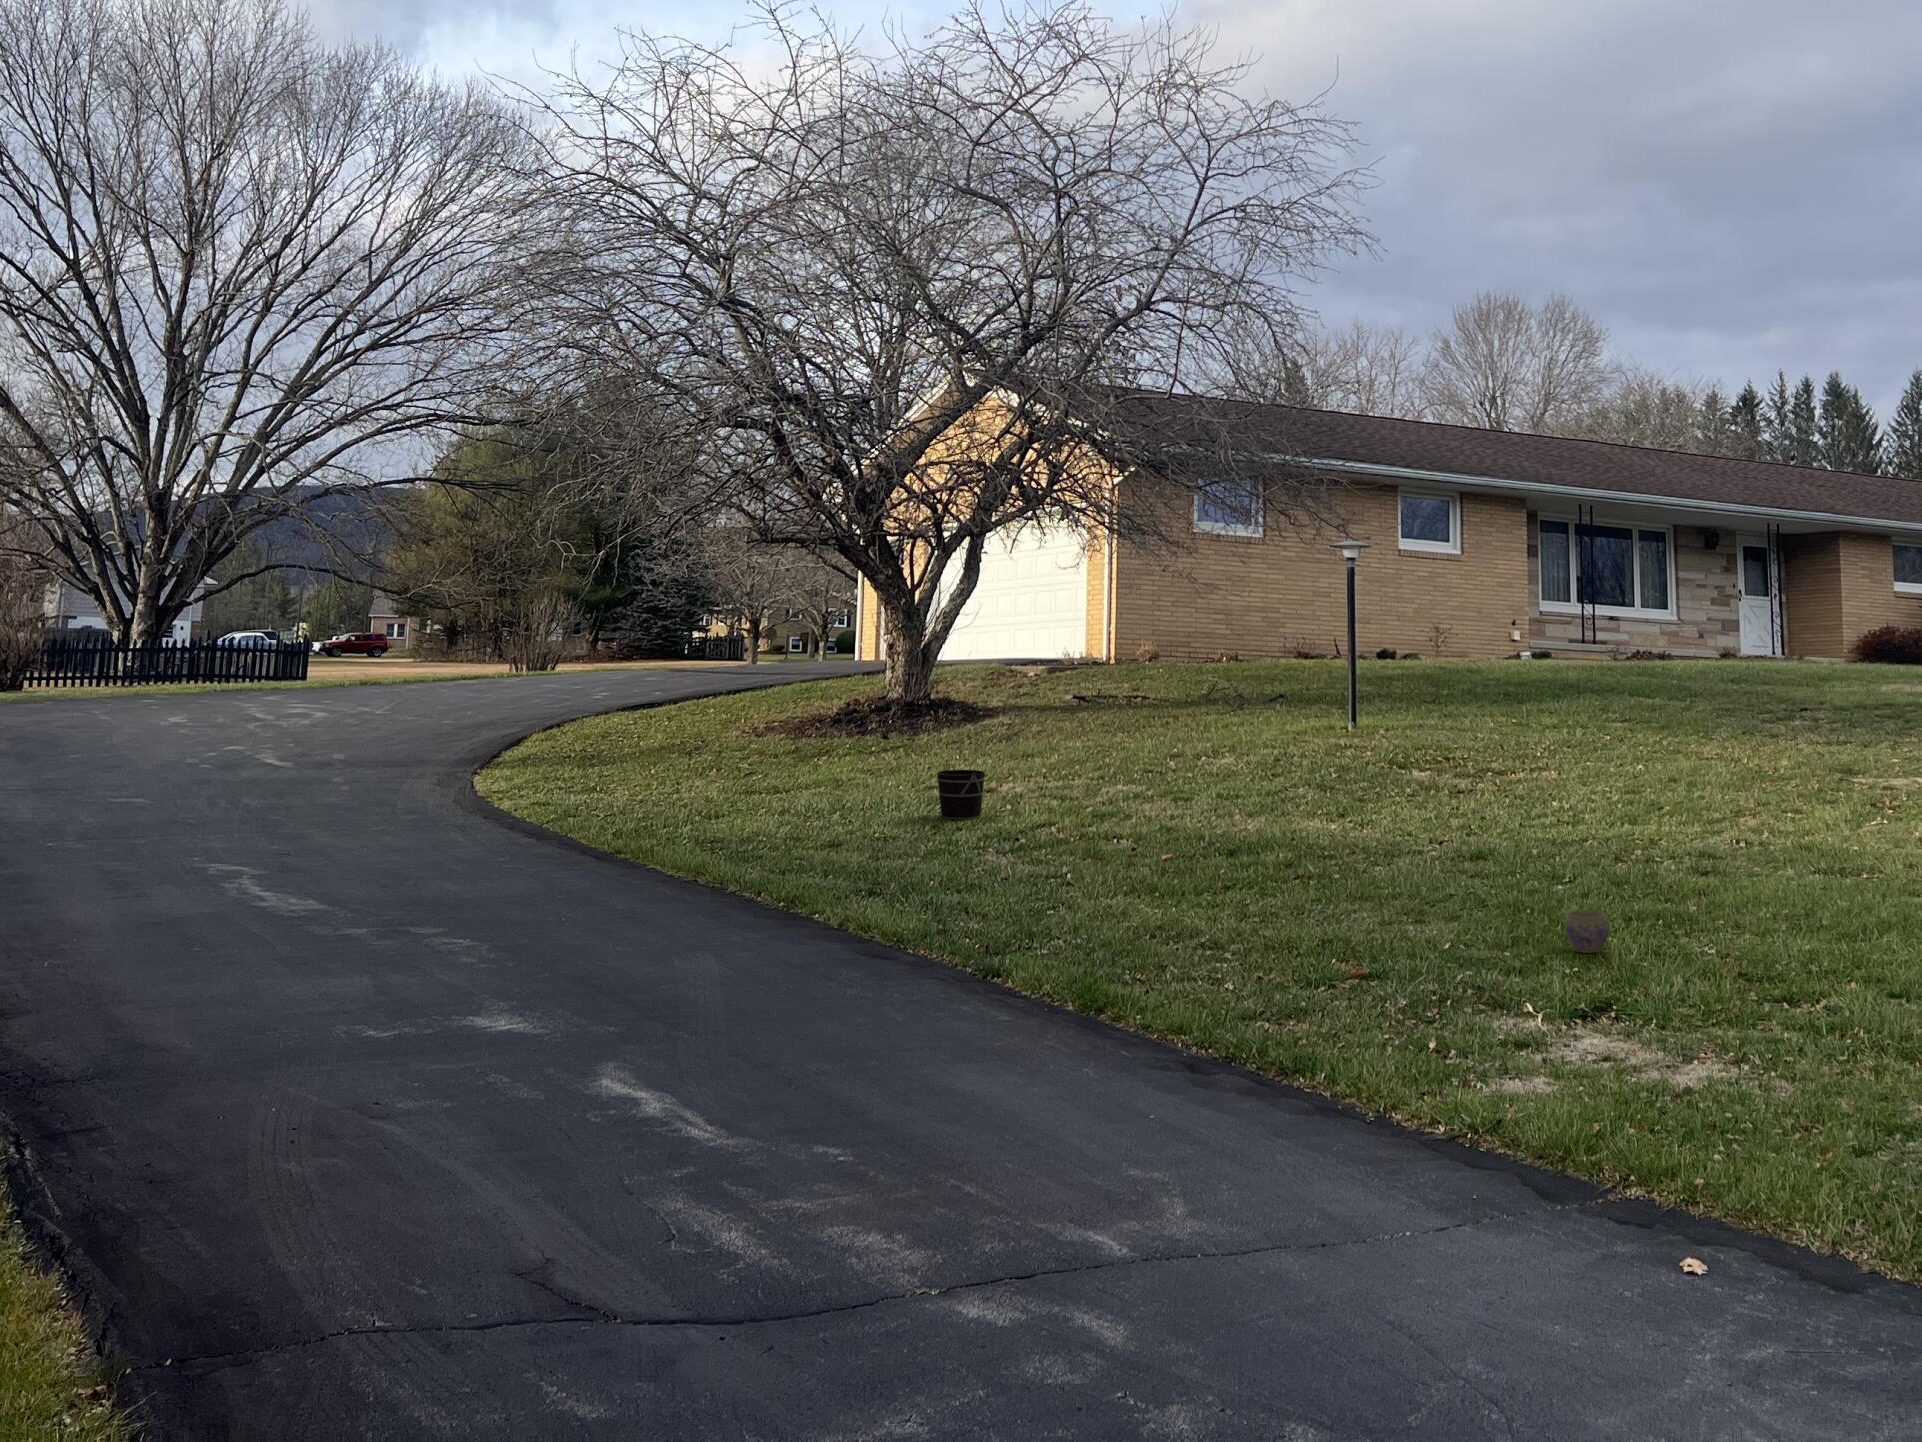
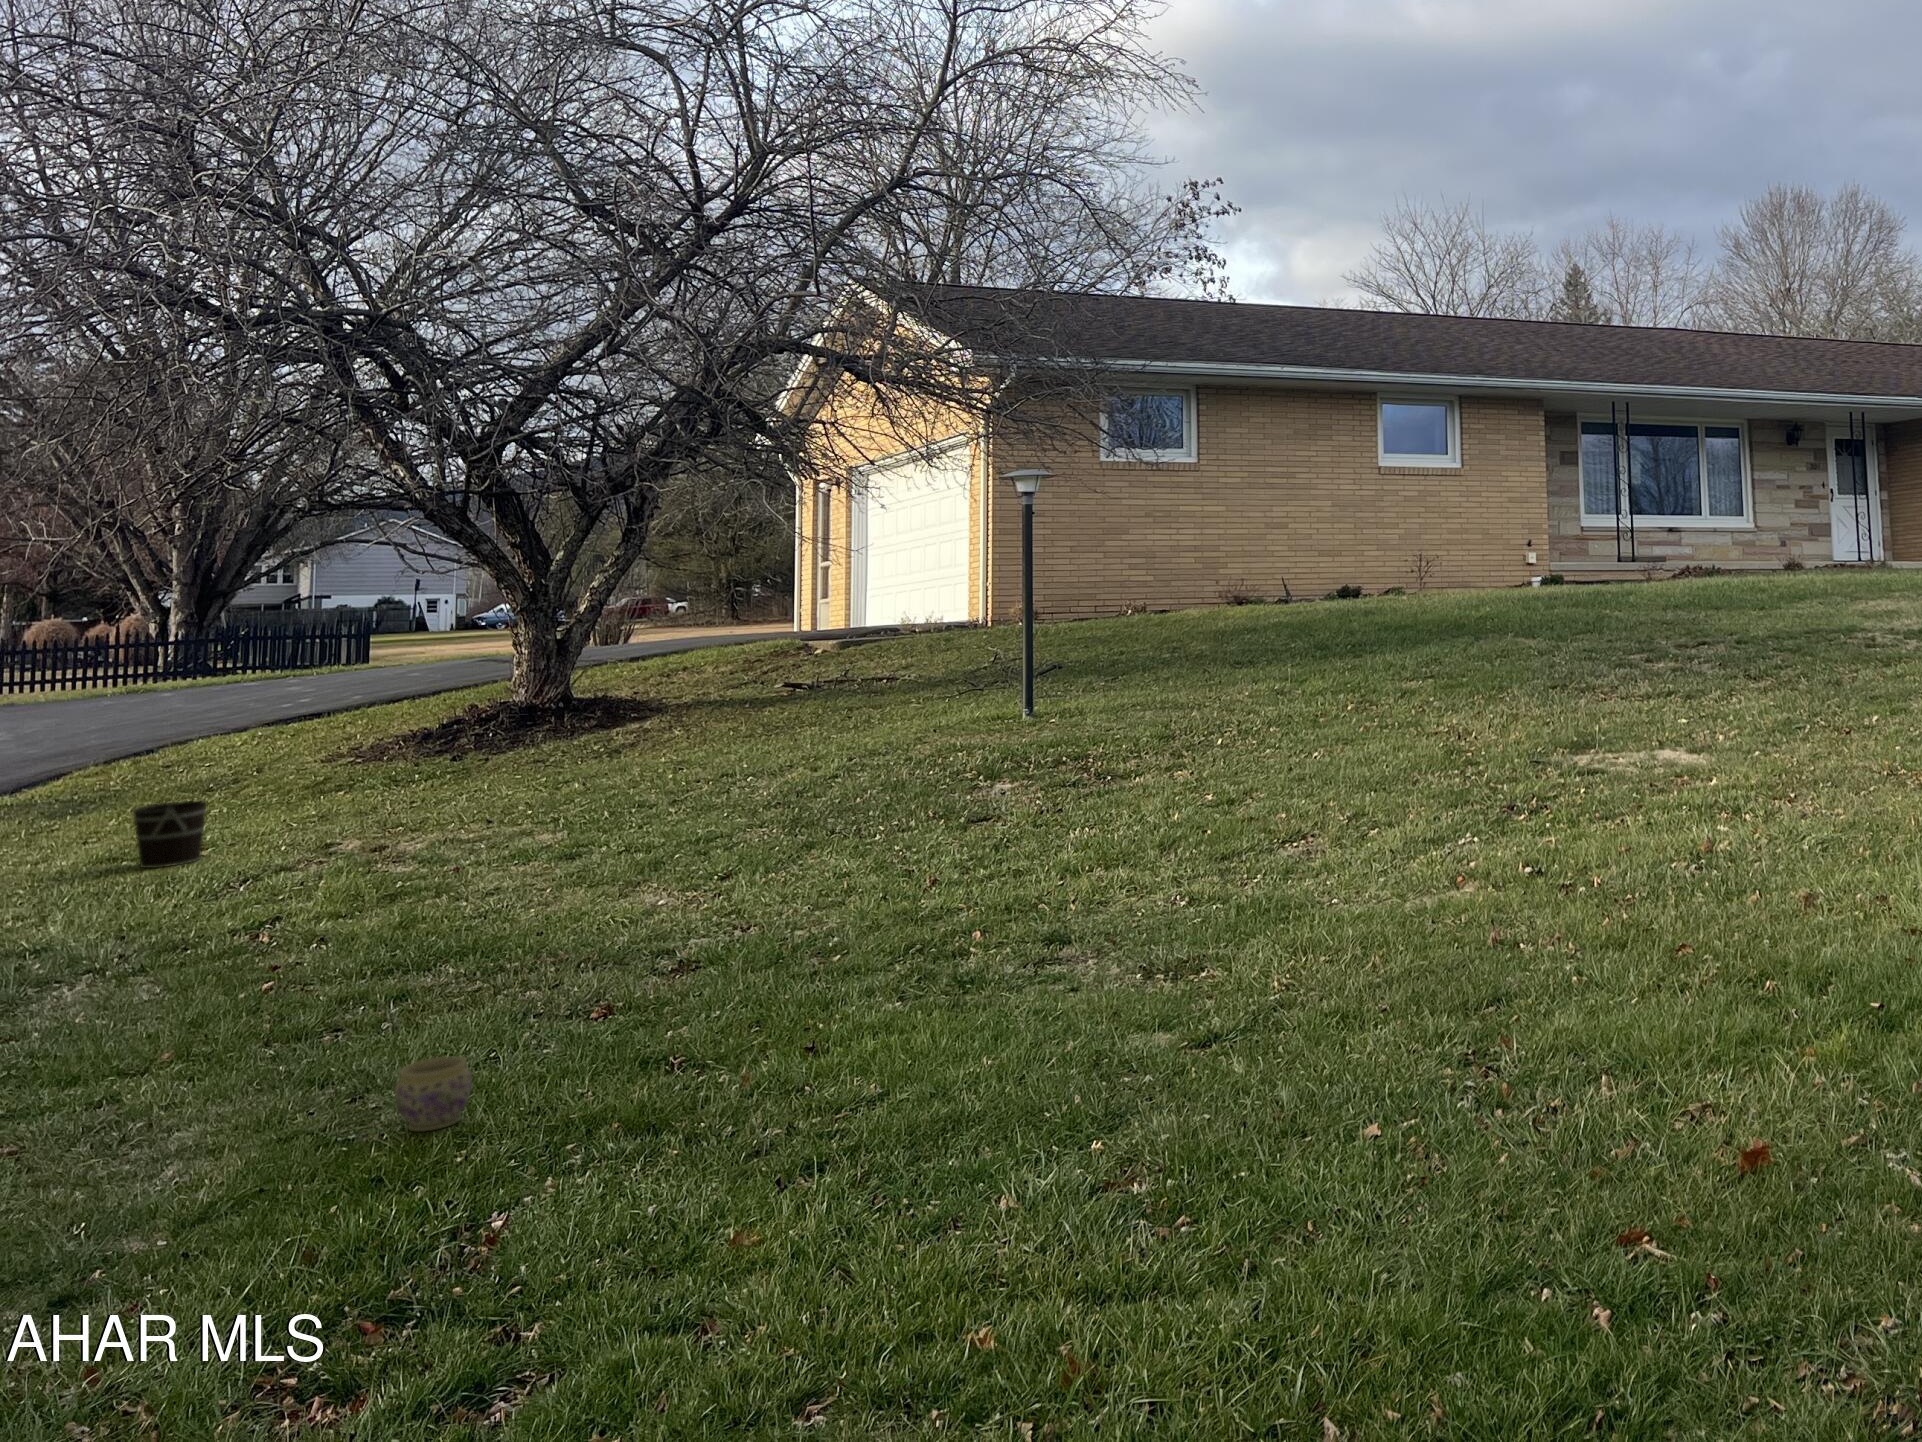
planter: present [1564,910,1609,953] -> present [395,1056,472,1132]

